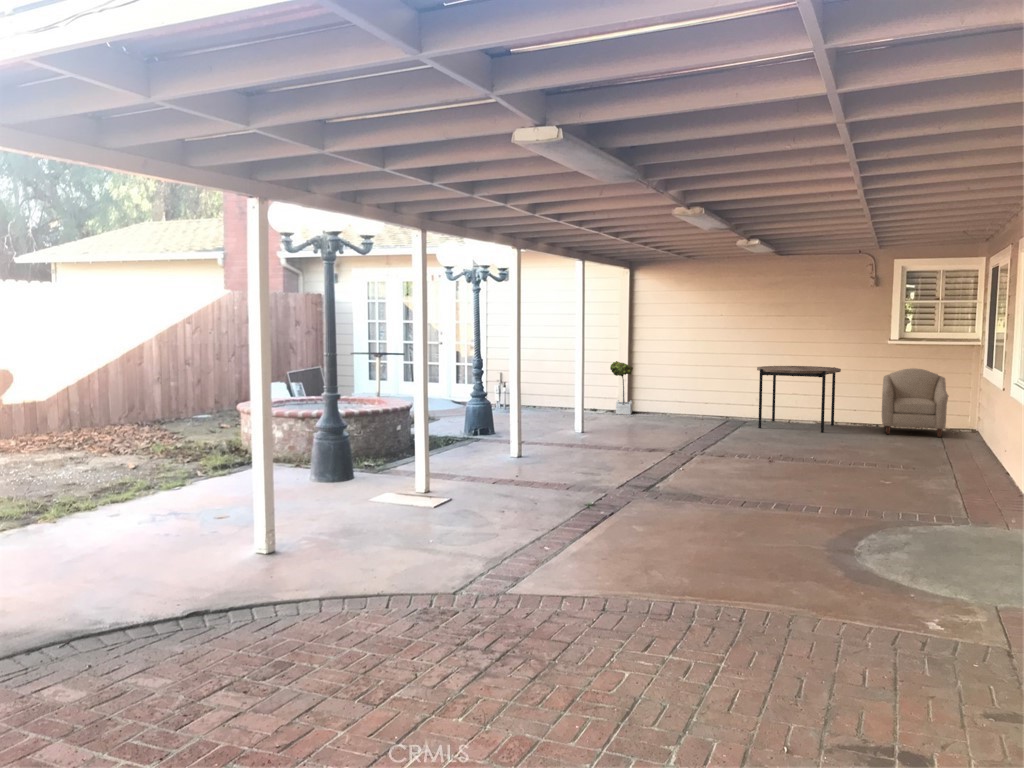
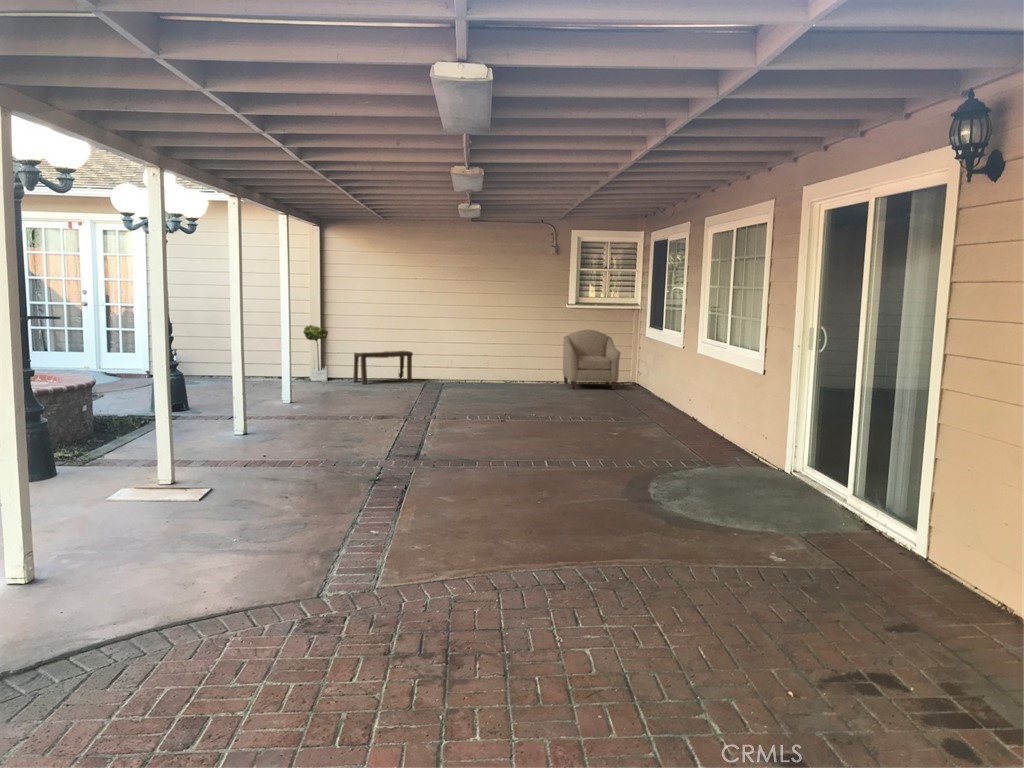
dining table: present [757,366,841,433] -> none [457,328,532,390]
bench: none [654,387,713,419] -> present [353,351,413,384]

